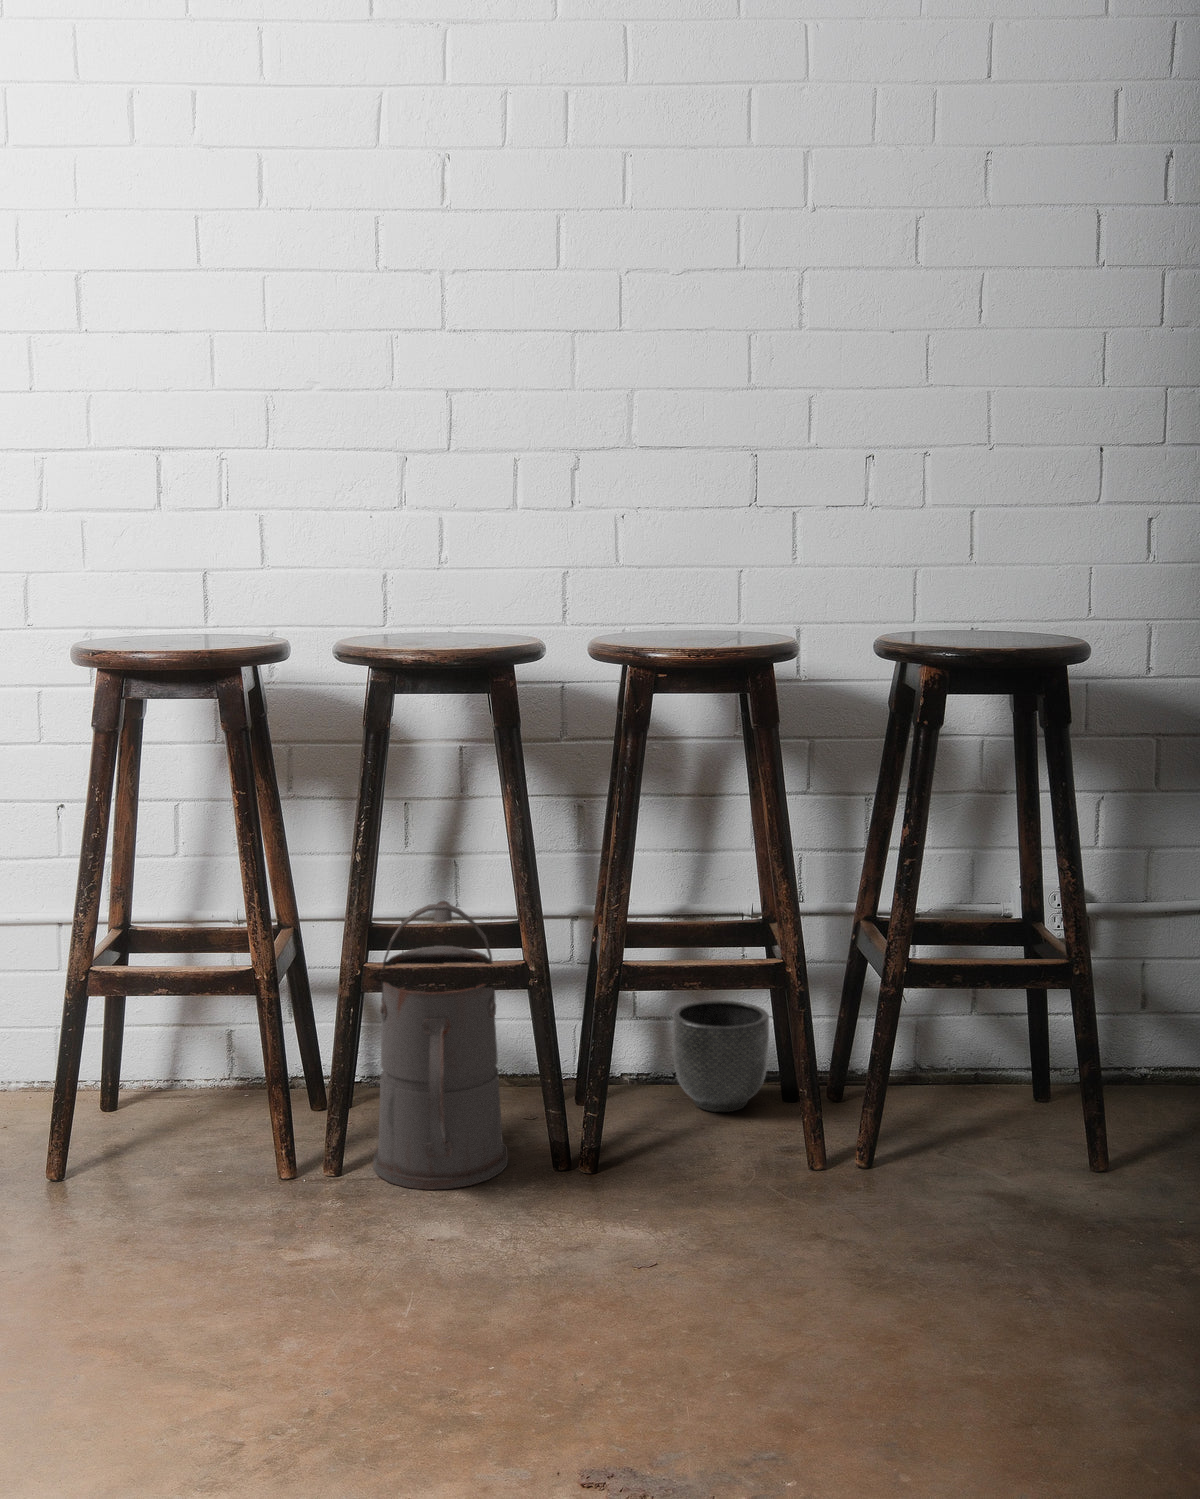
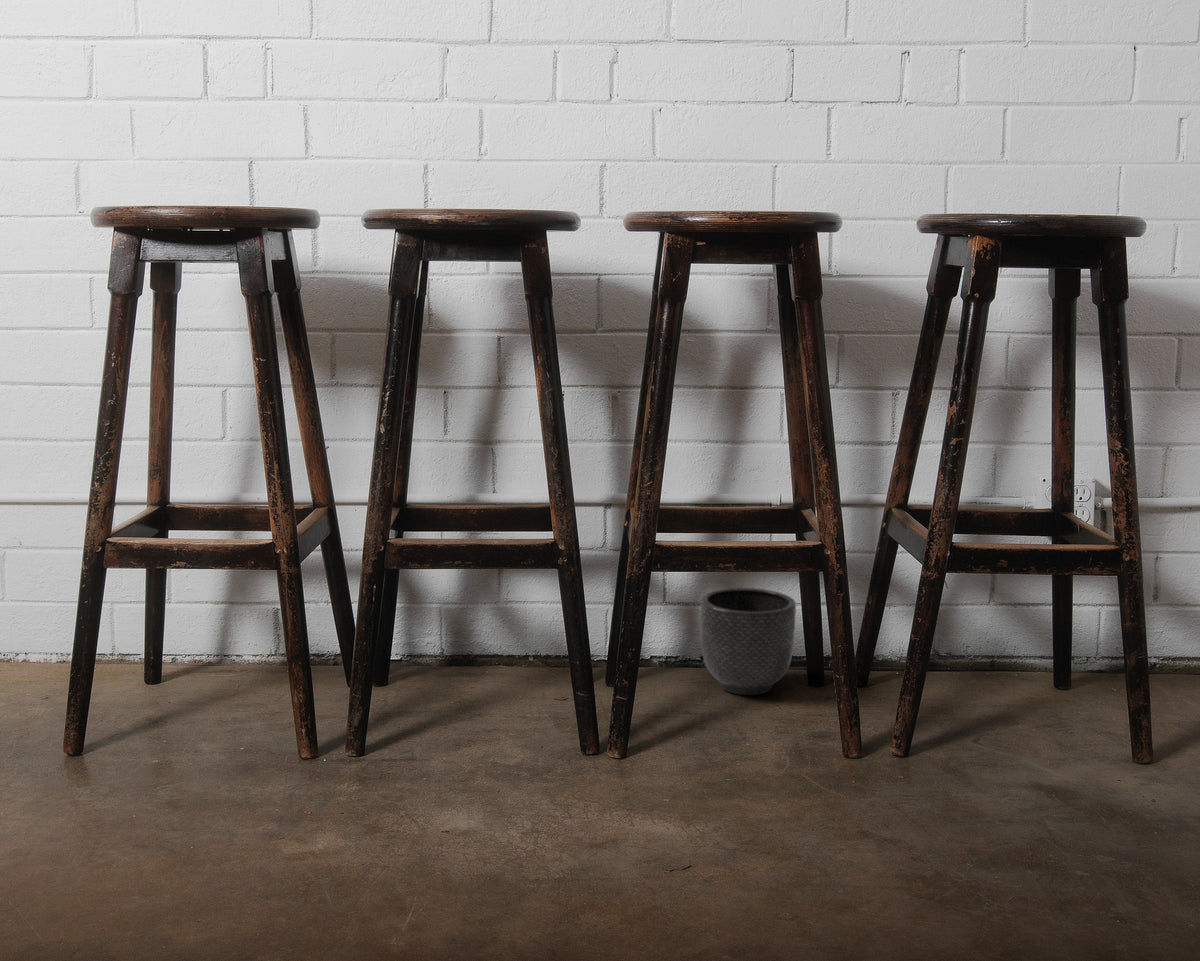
watering can: present [373,901,508,1190] -> none [401,480,537,769]

